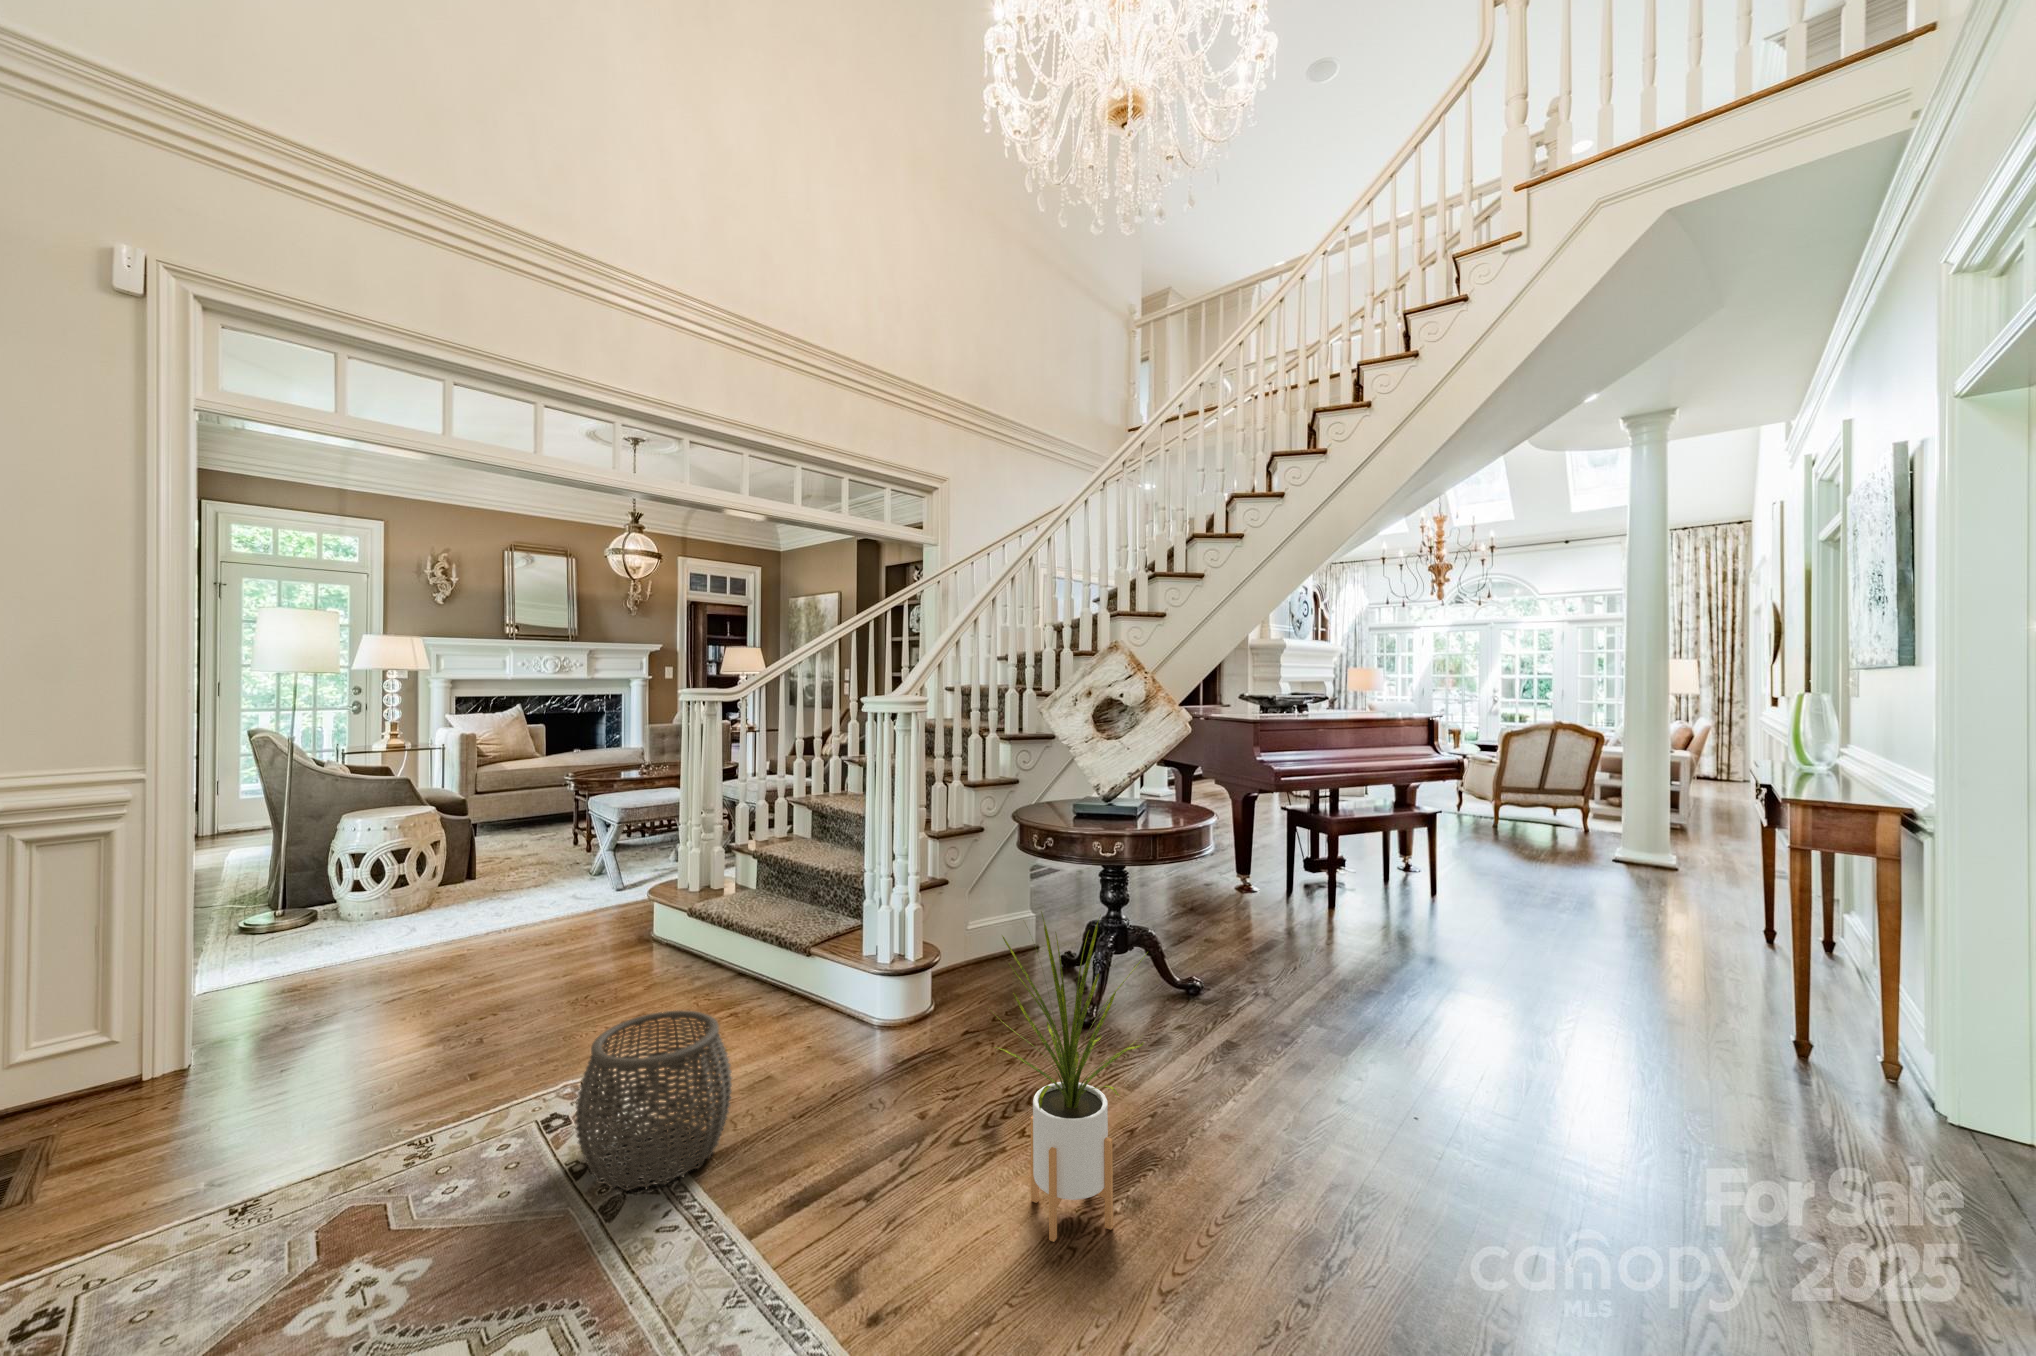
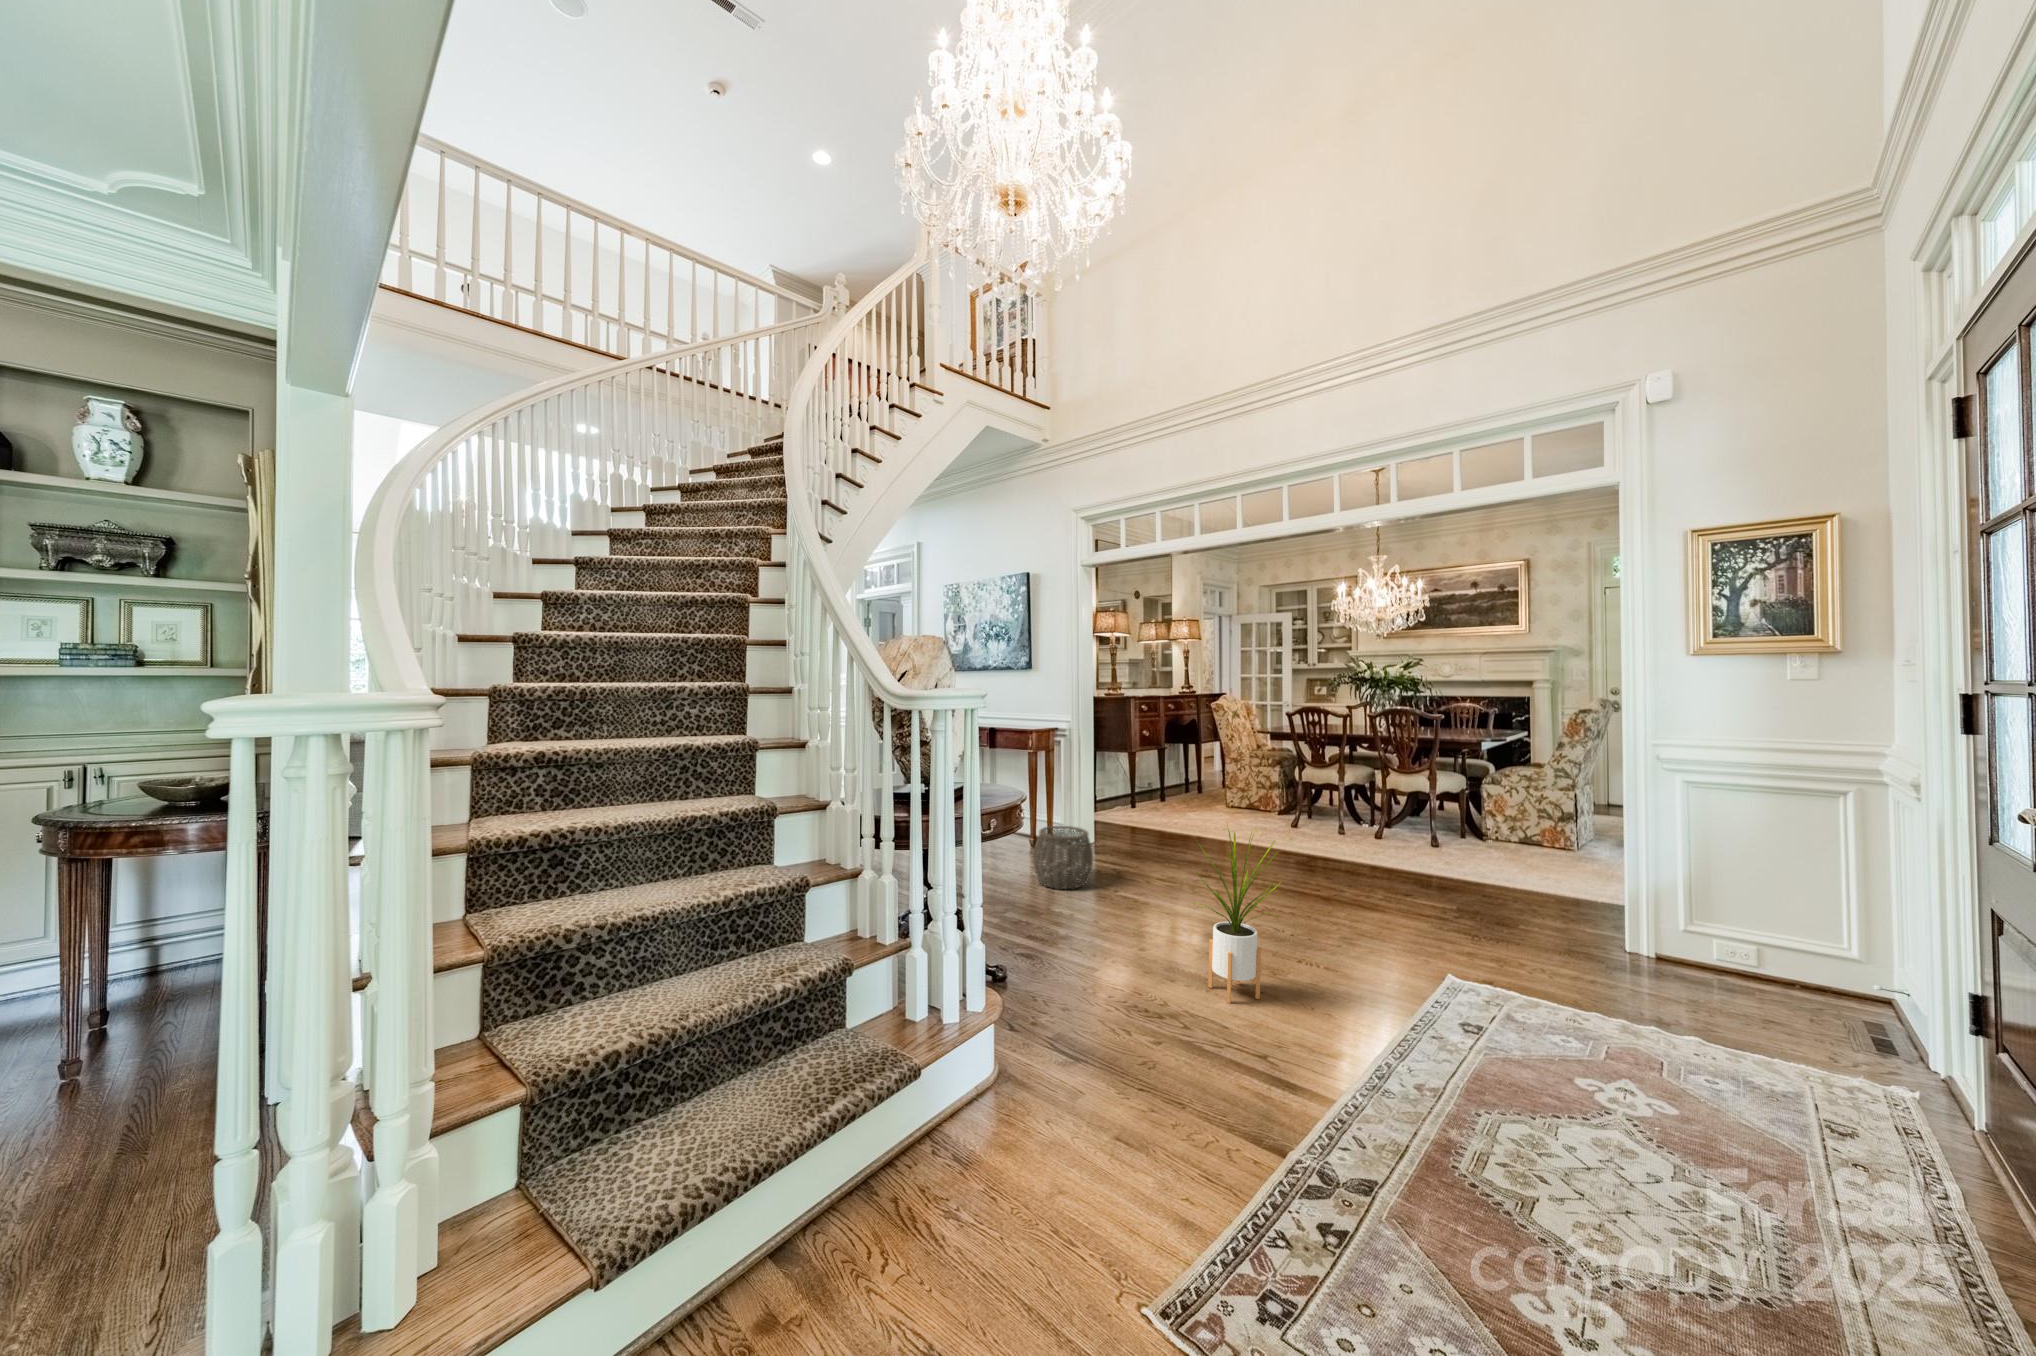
woven basket: present [575,1011,732,1190] -> present [1033,826,1093,889]

